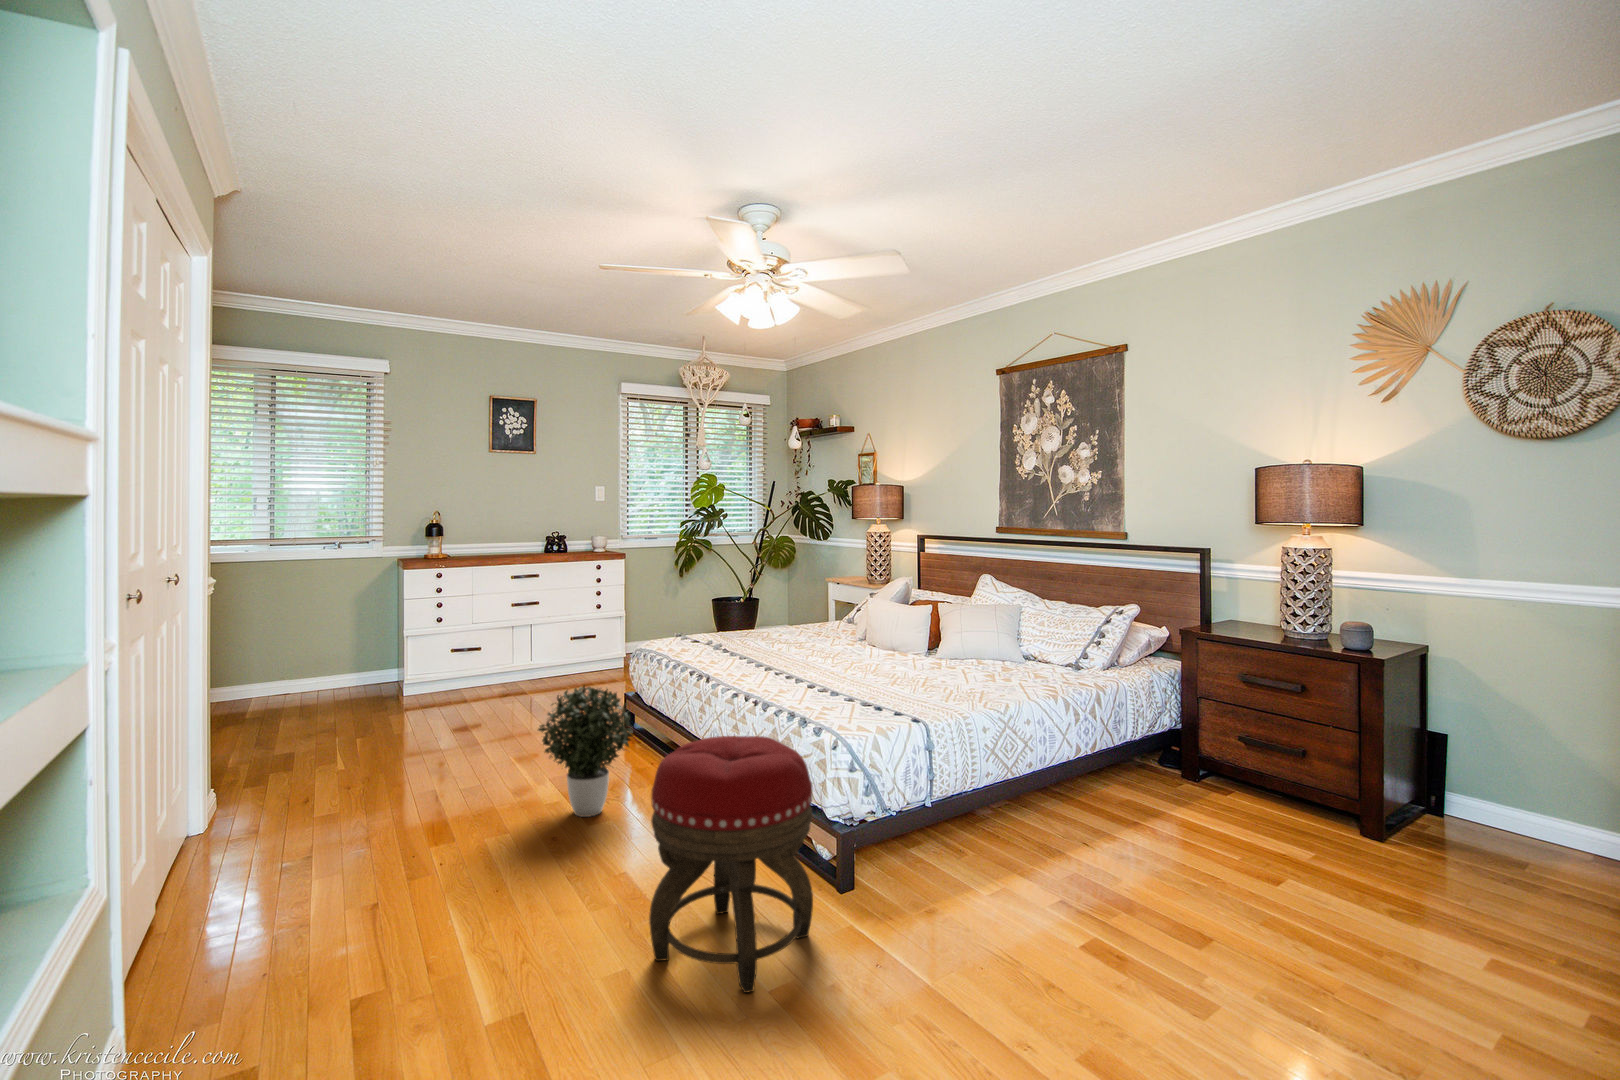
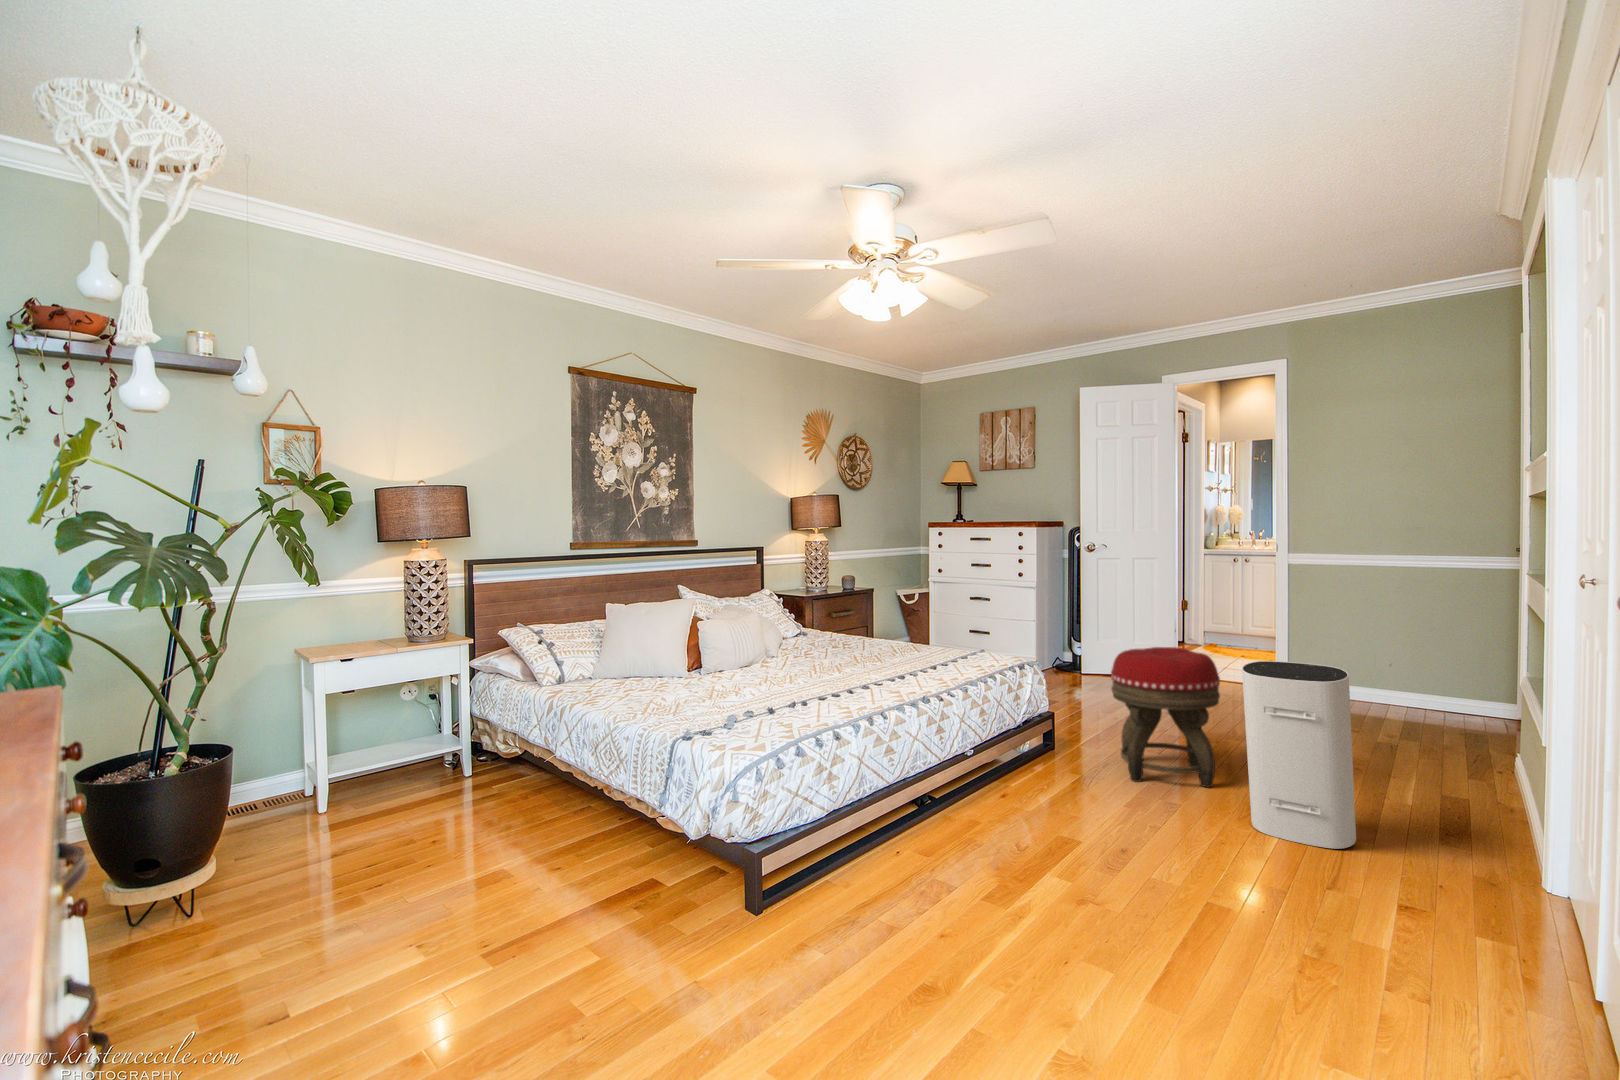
potted plant: present [538,686,633,817] -> none [996,704,1108,862]
air purifier: none [403,720,538,975] -> present [1242,661,1356,849]

